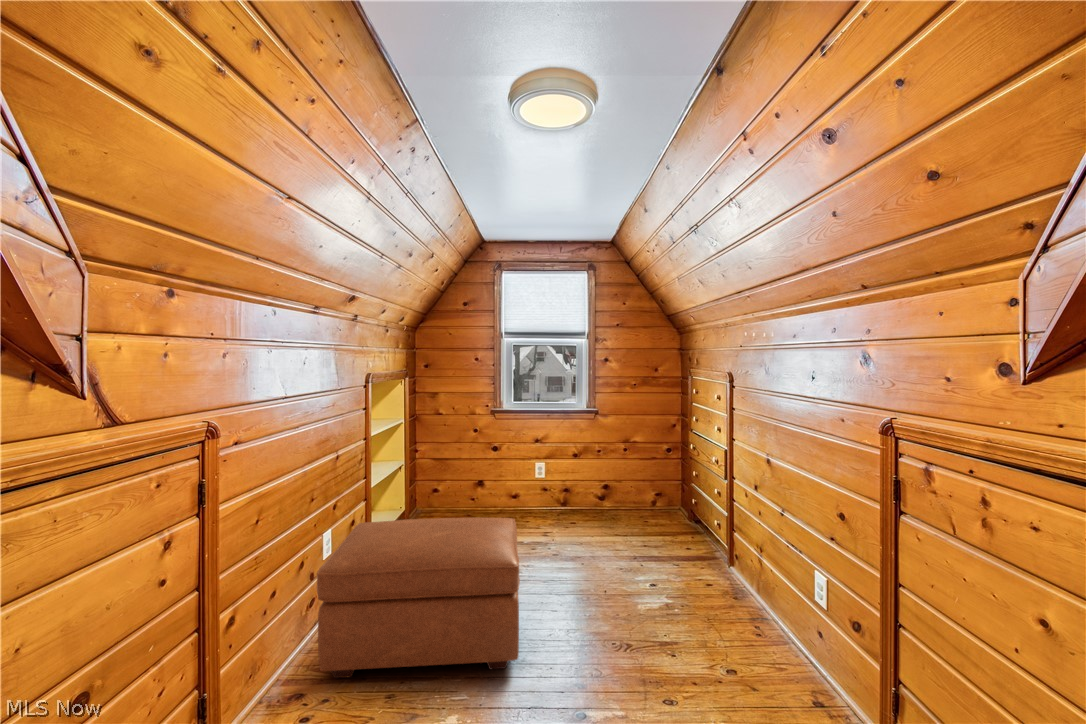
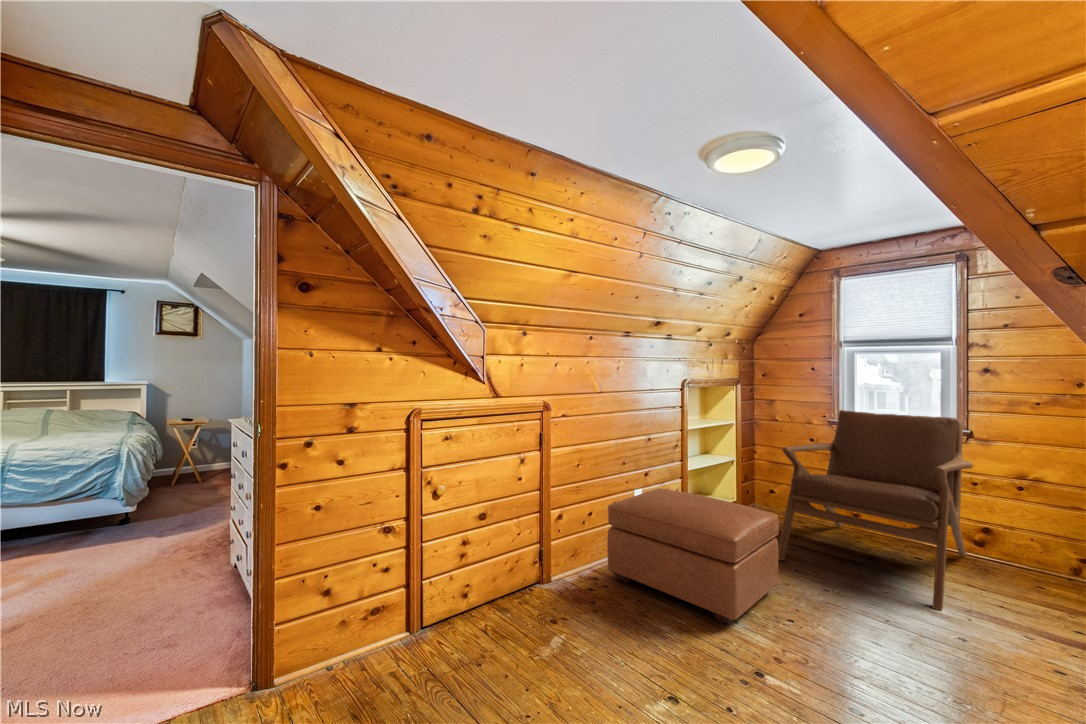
lounge chair: none [483,398,621,566] -> present [778,410,973,610]

